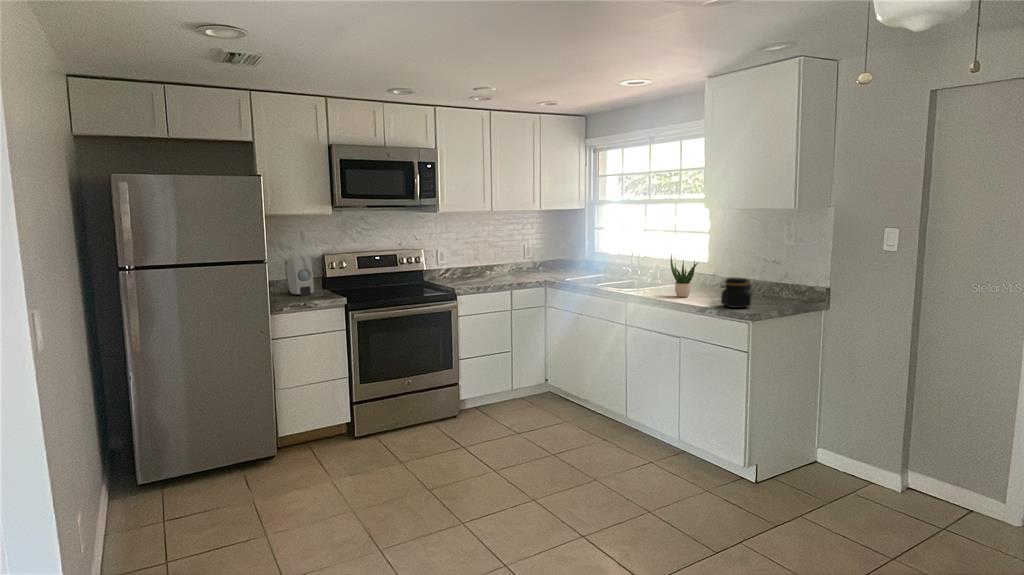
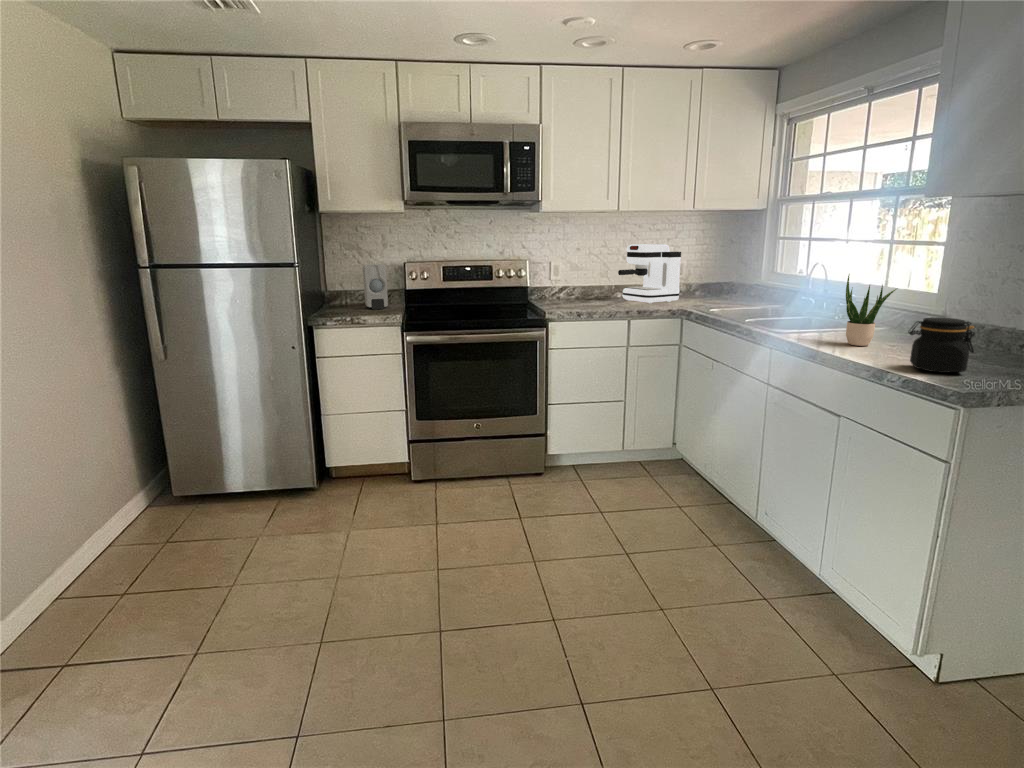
coffee maker: none [493,234,535,278] -> present [618,244,681,304]

